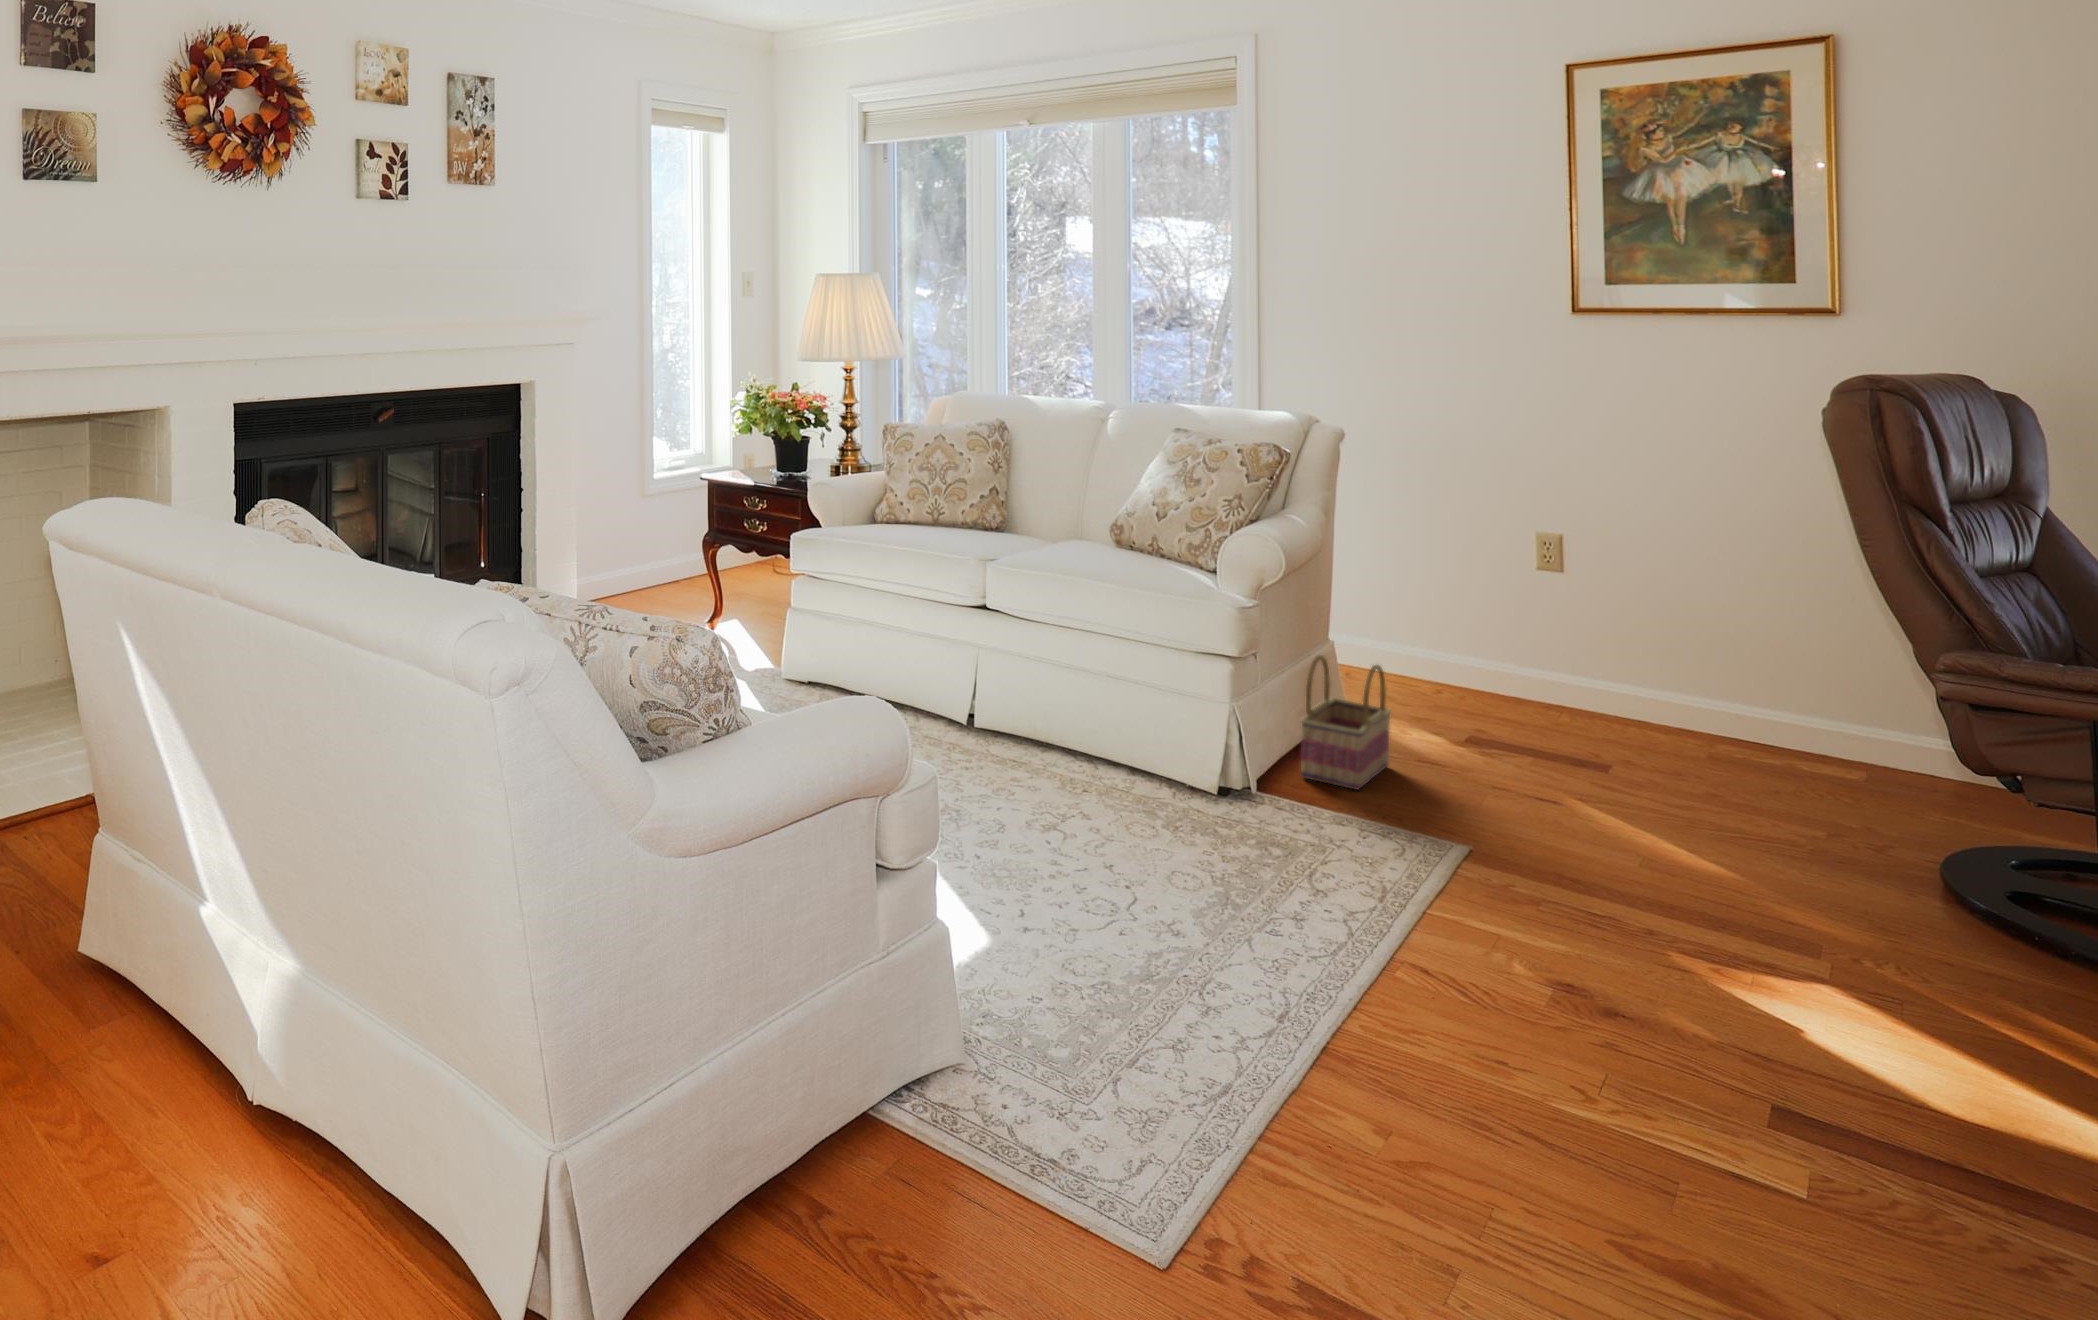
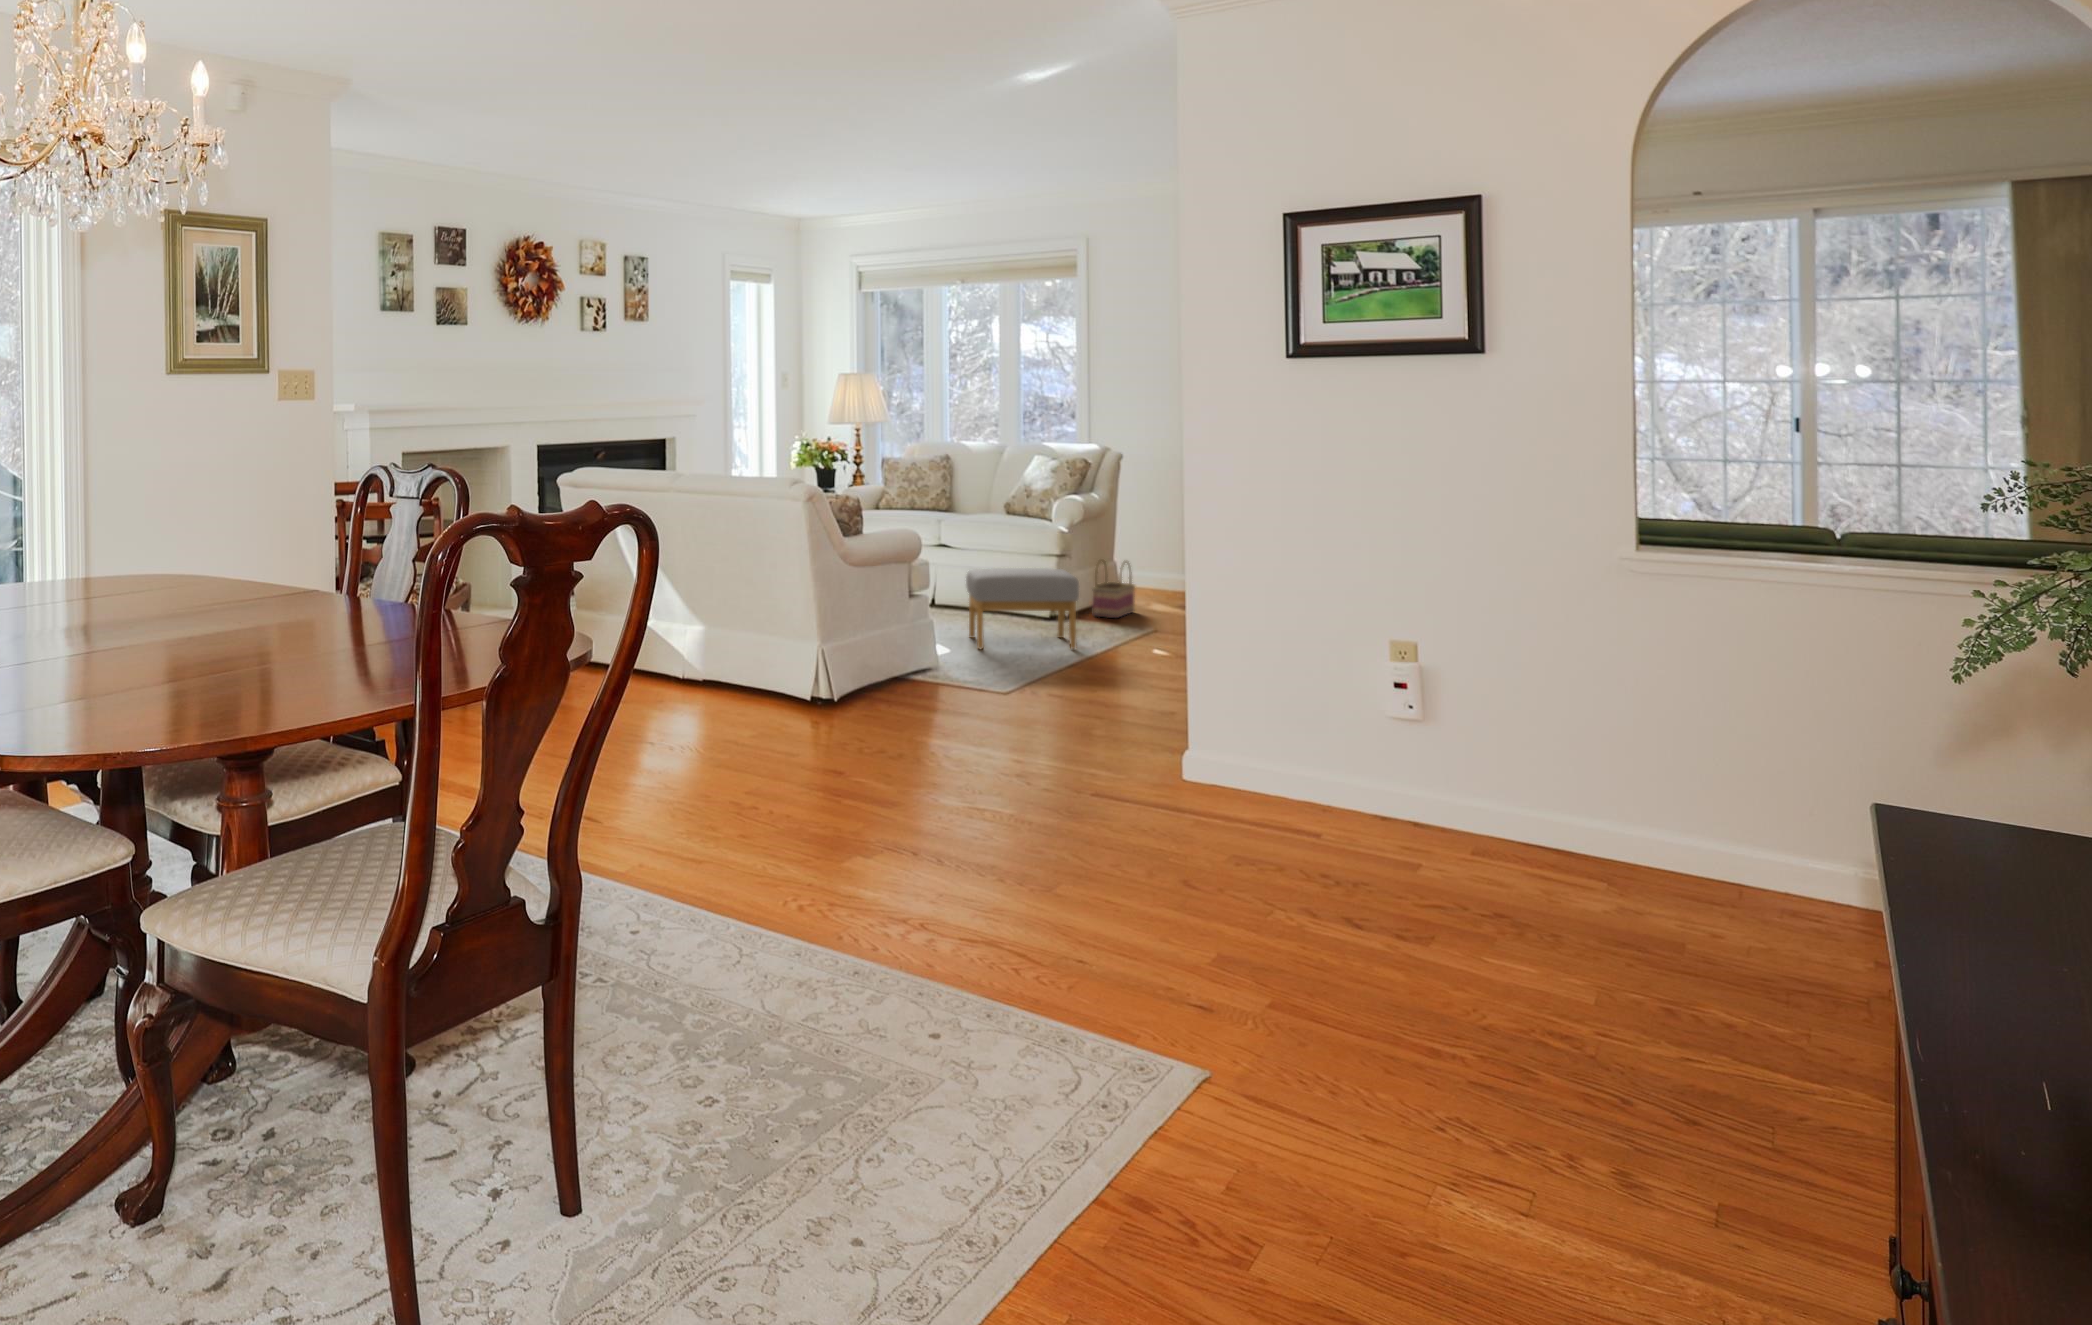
footstool: none [1030,701,1305,925] -> present [966,568,1079,649]

